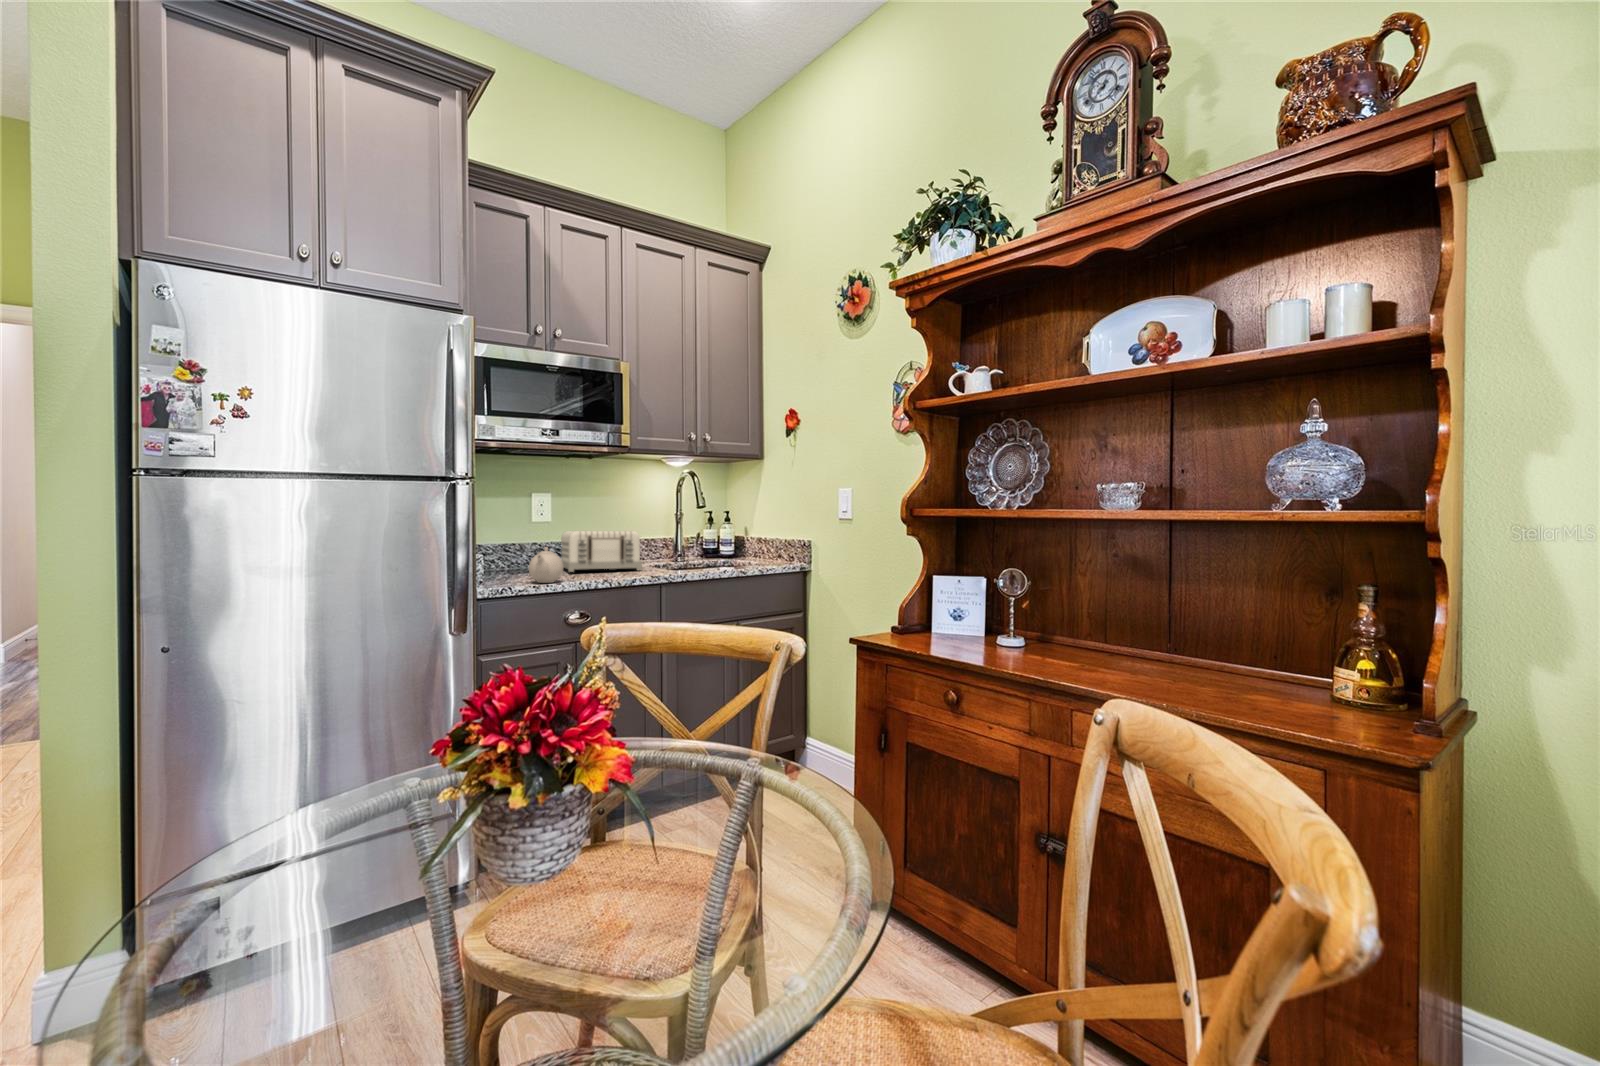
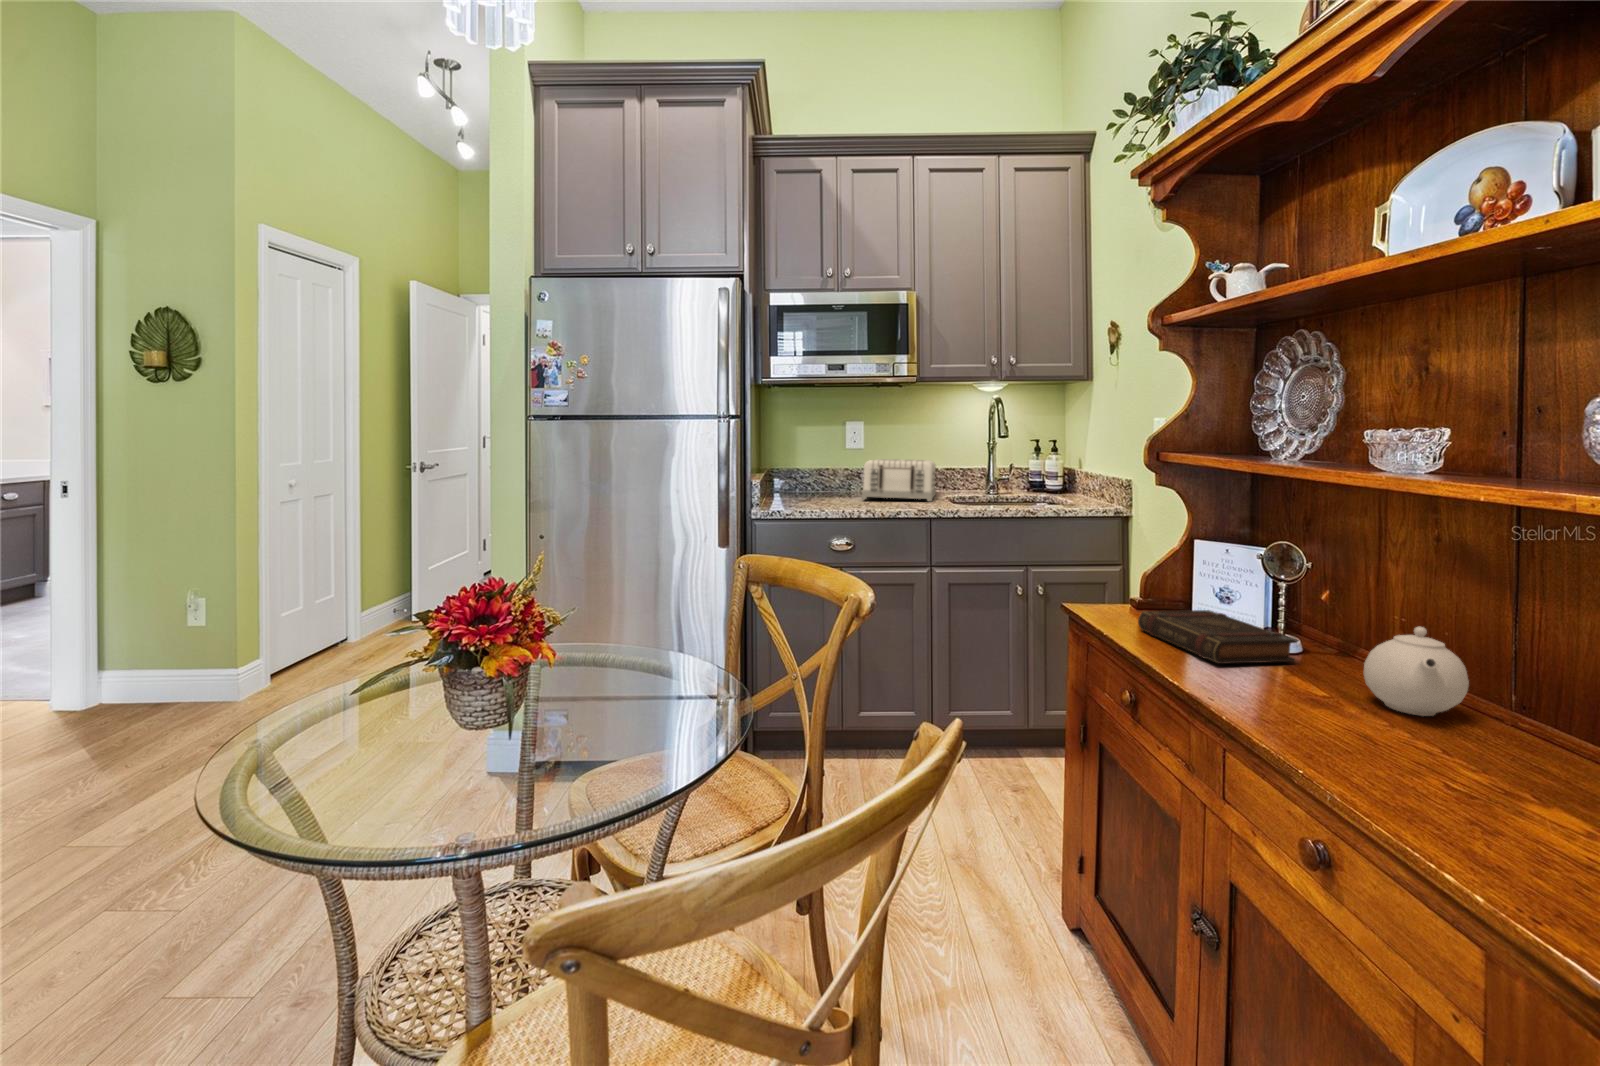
teapot: present [529,547,563,583] -> present [1363,627,1469,716]
book: none [924,625,1025,655] -> present [1138,610,1298,664]

